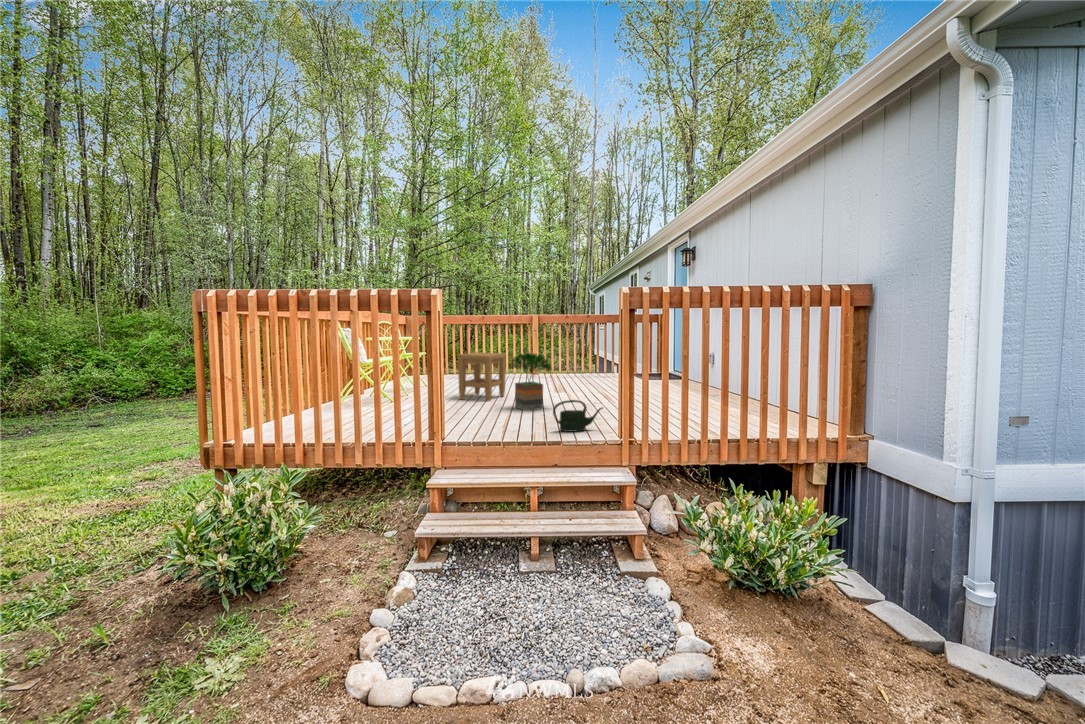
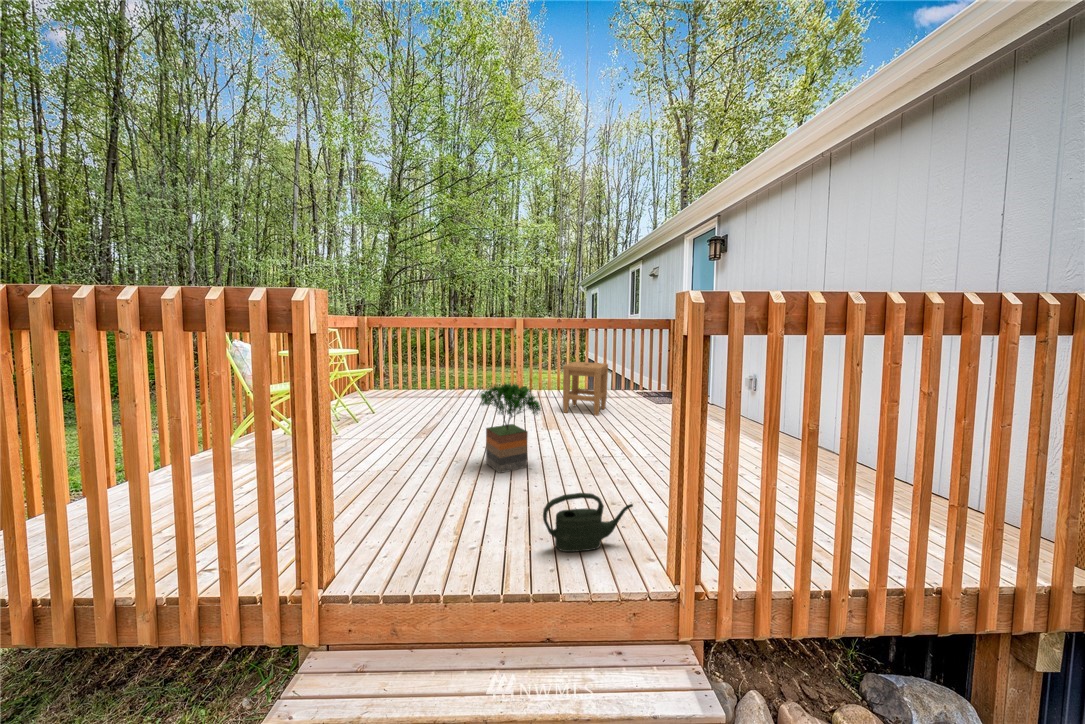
stool: present [458,352,506,401] -> present [563,362,608,416]

